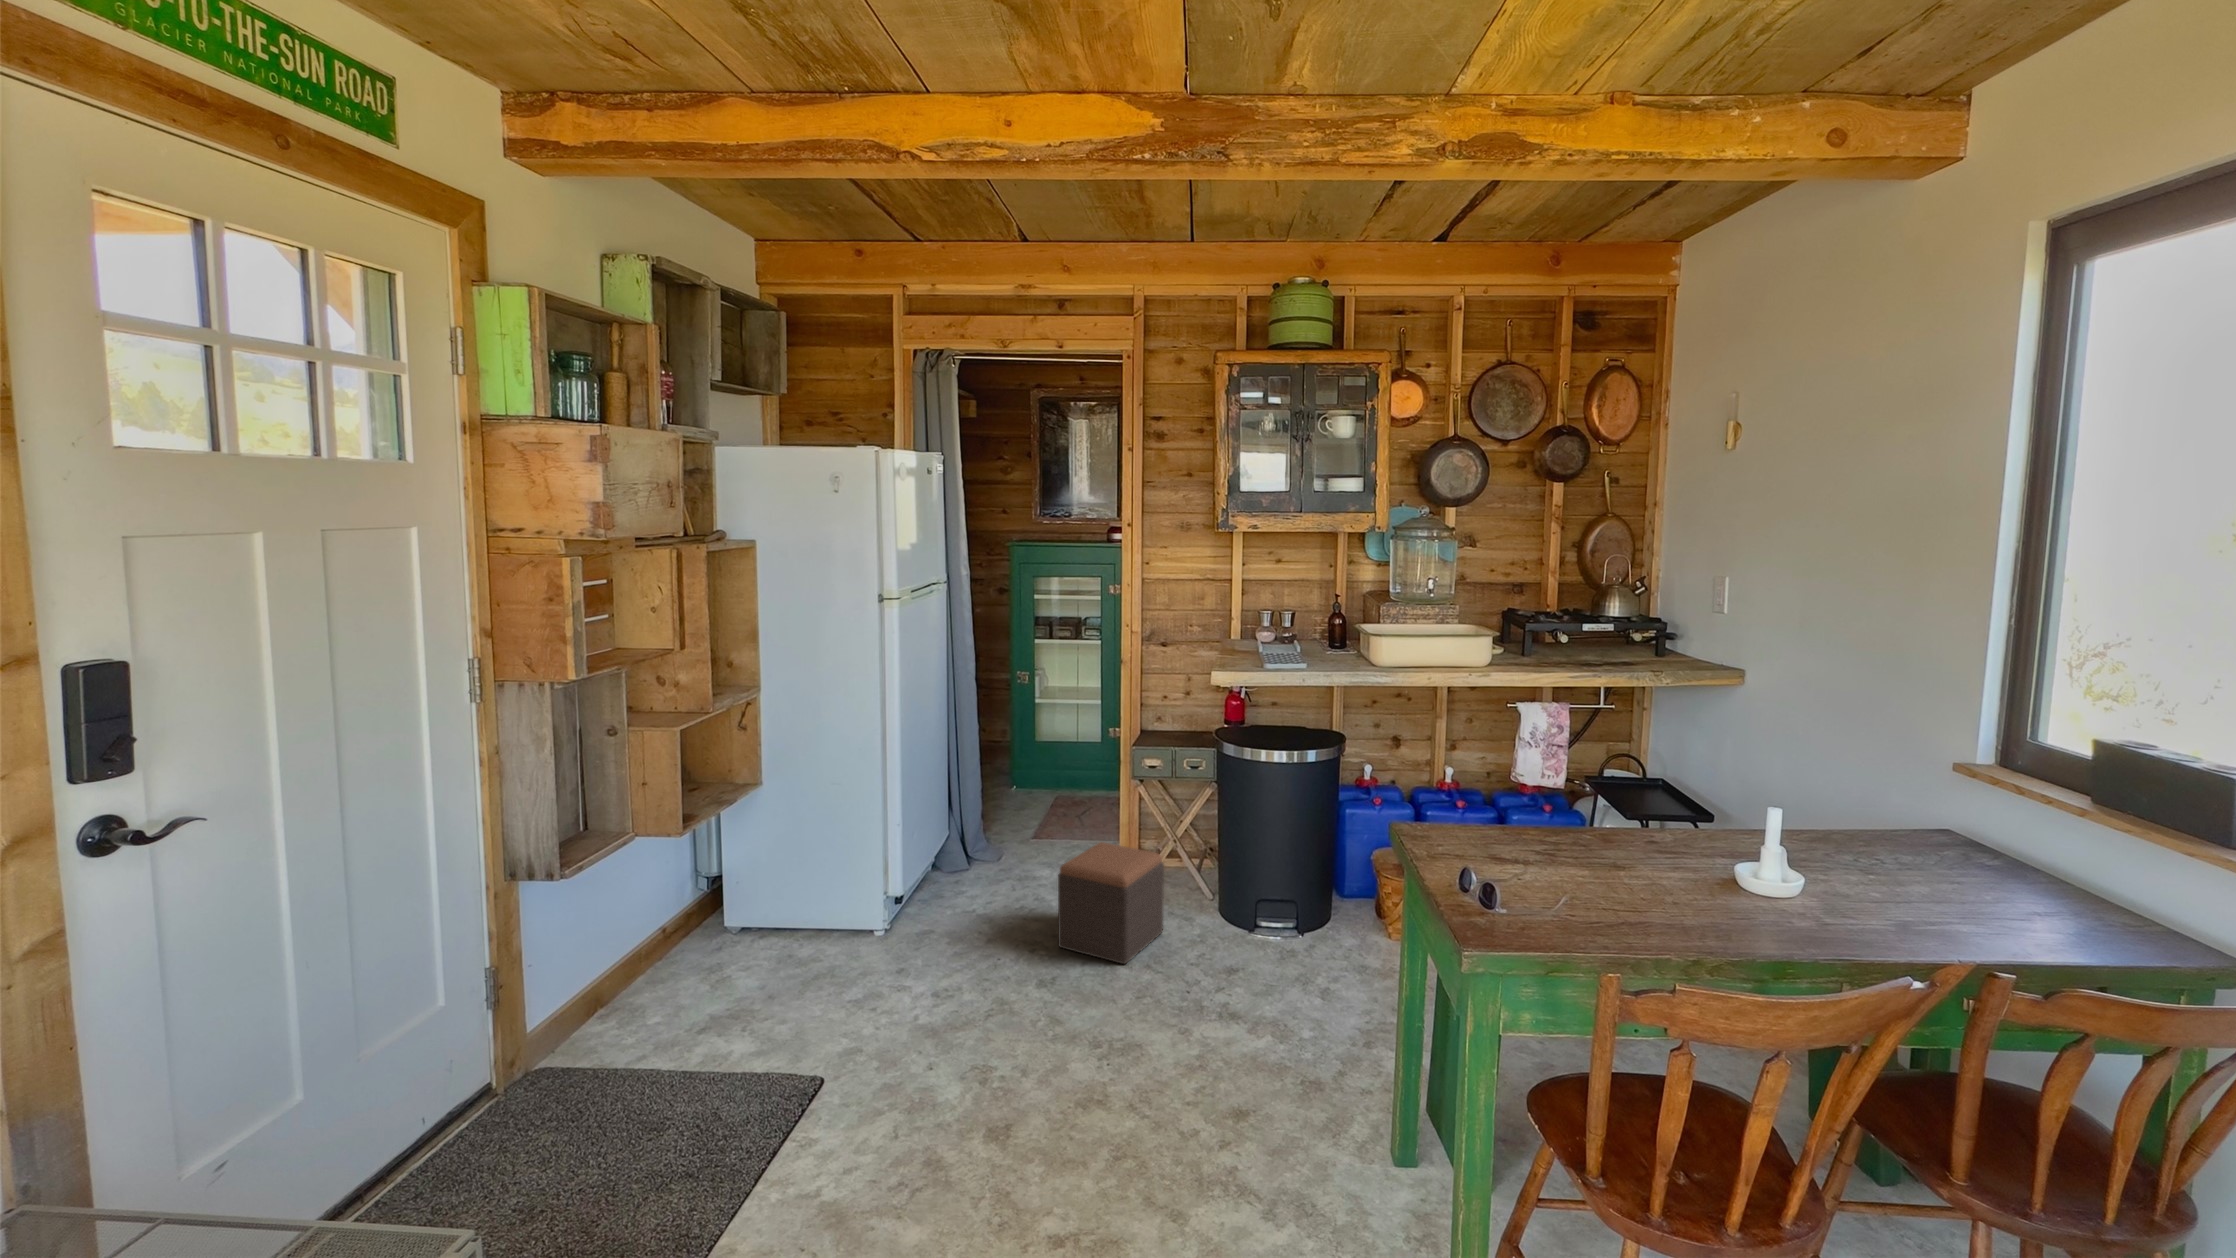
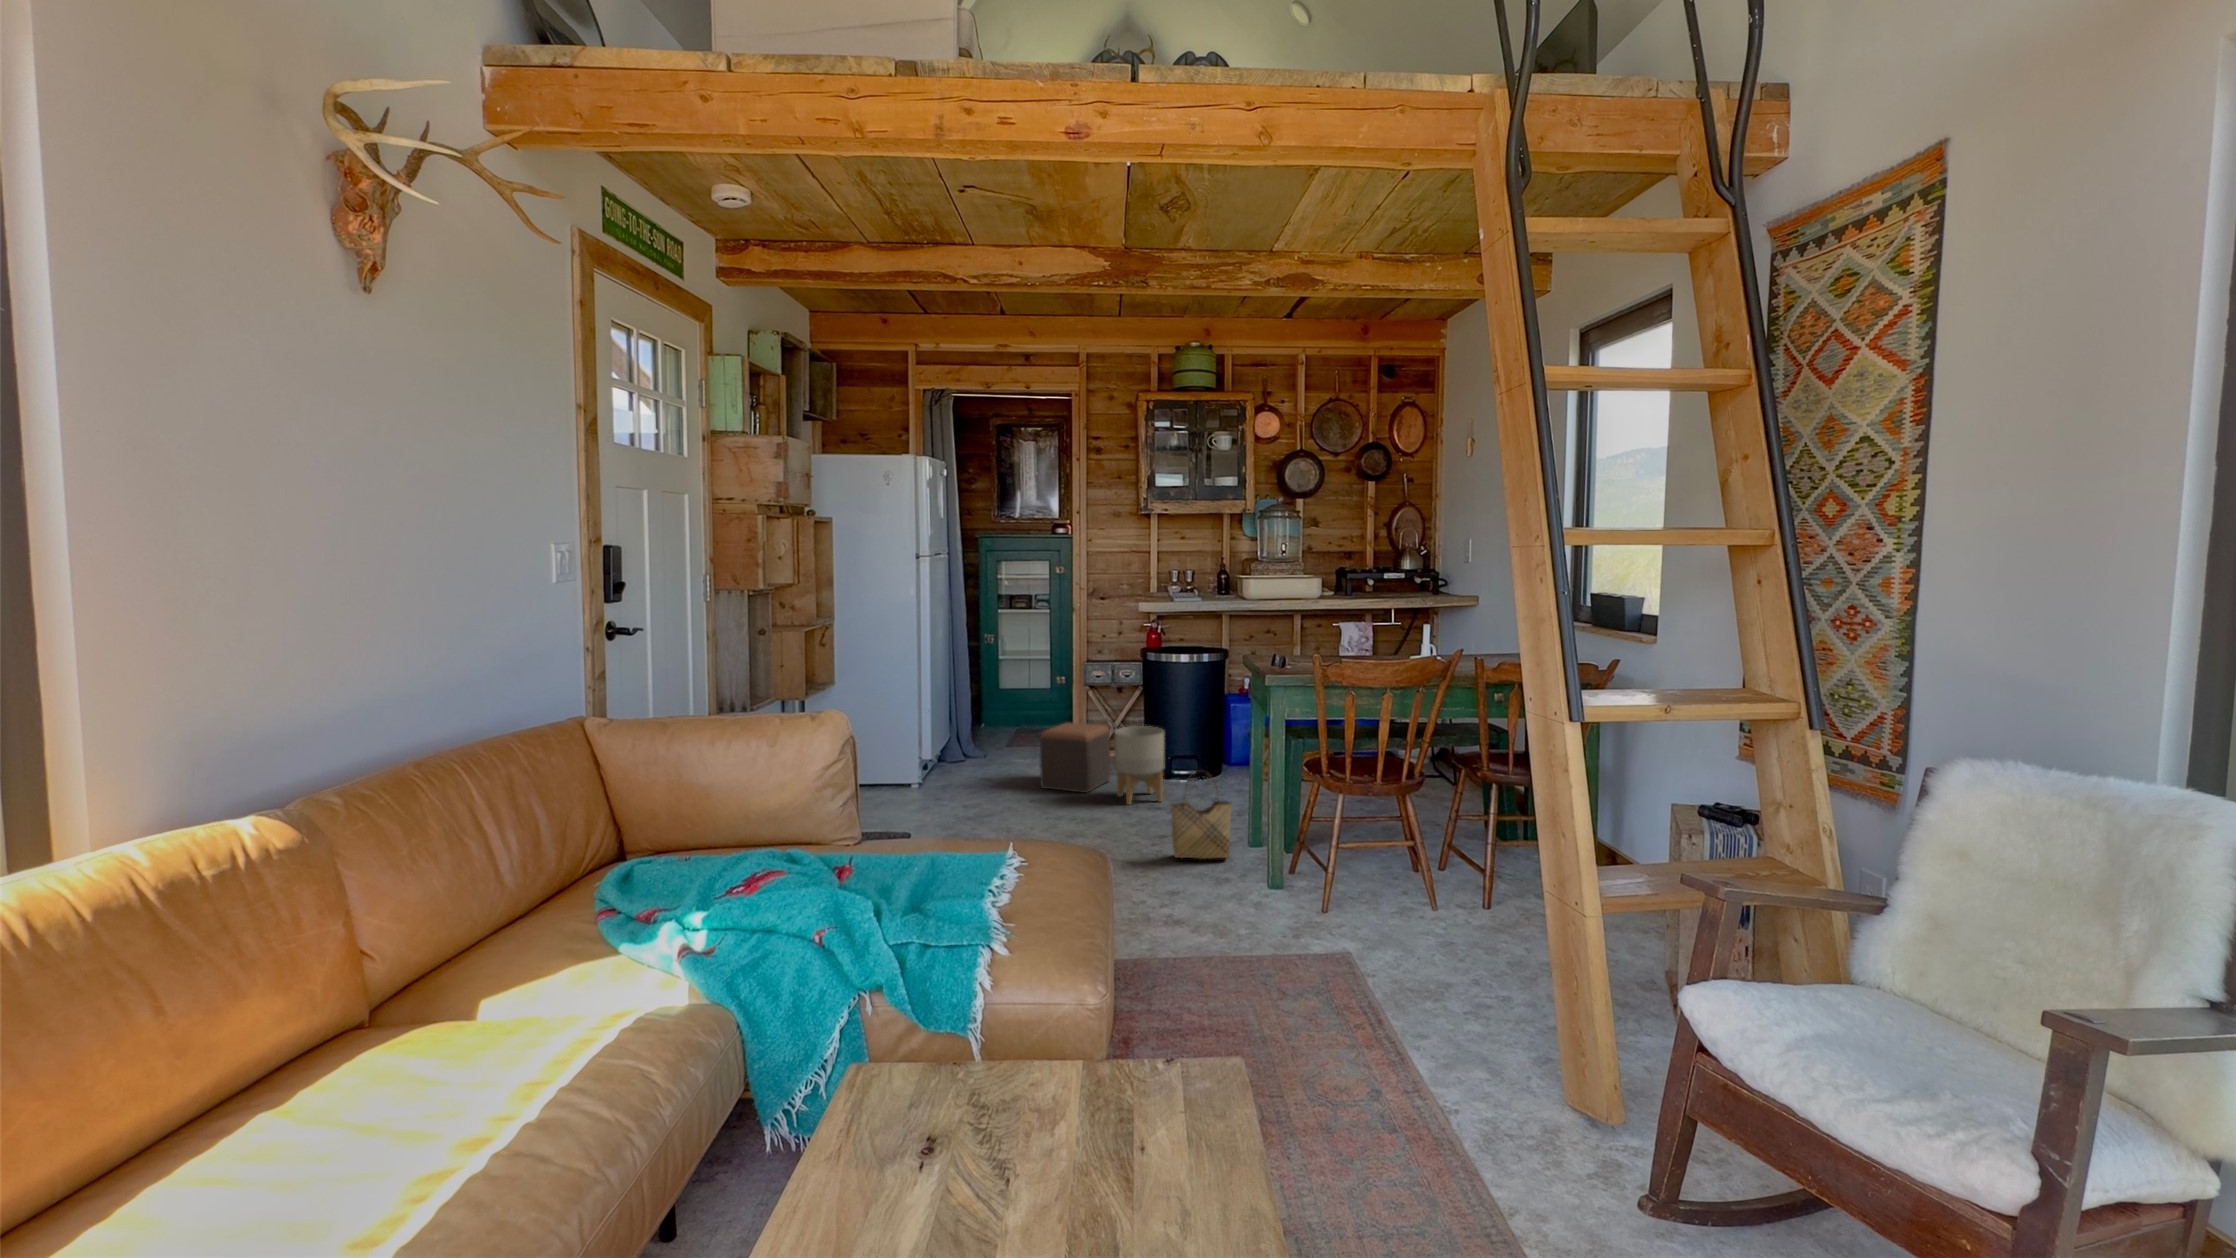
planter: none [1166,869,1244,1004] -> present [1115,726,1164,805]
woven basket: none [1248,1032,1362,1209] -> present [1171,778,1232,859]

